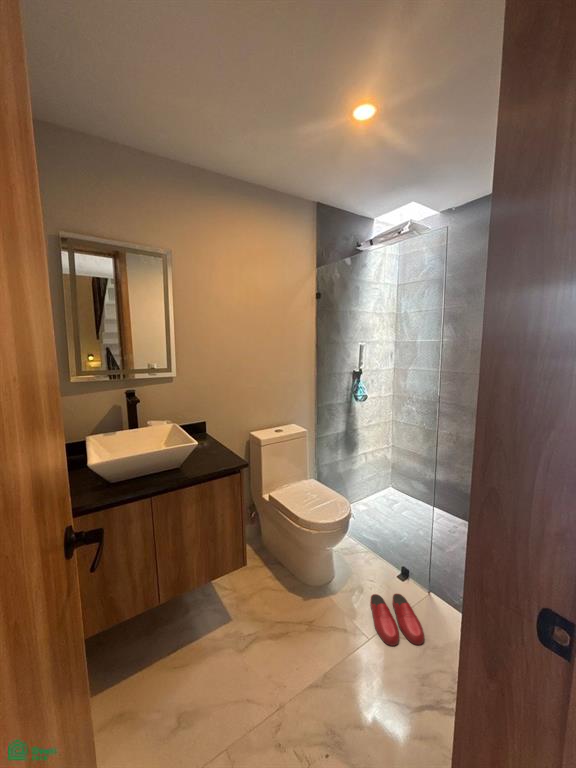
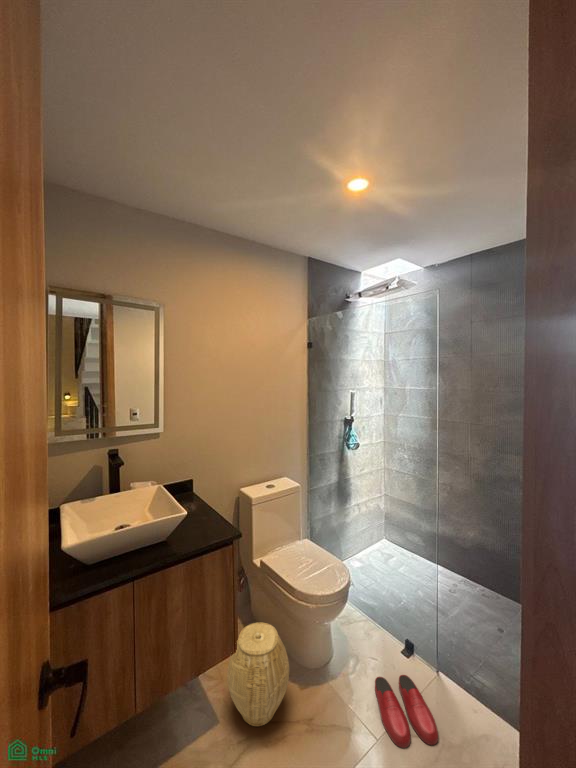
woven basket: none [238,544,293,626] -> present [227,623,289,726]

